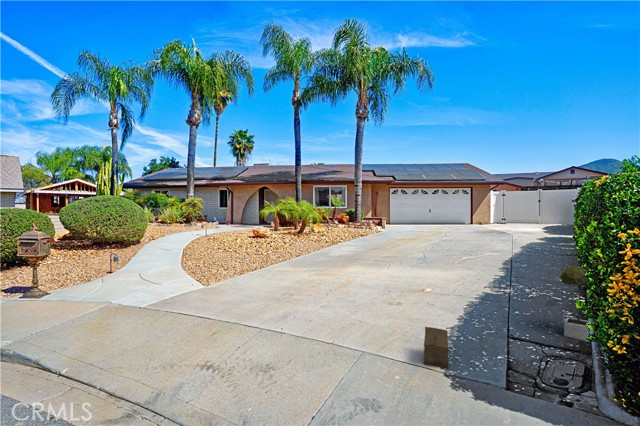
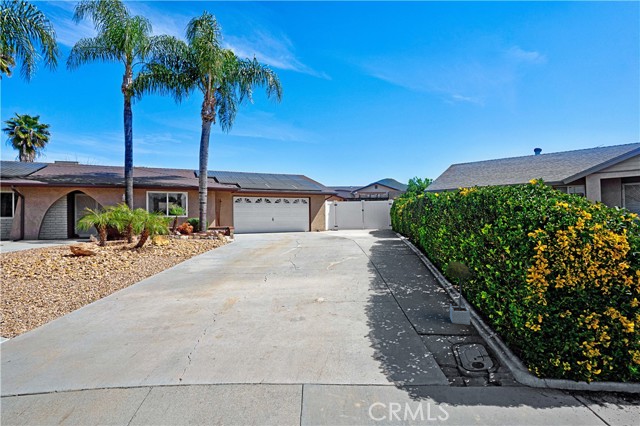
cardboard box: present [424,327,448,368] -> none [363,339,396,383]

